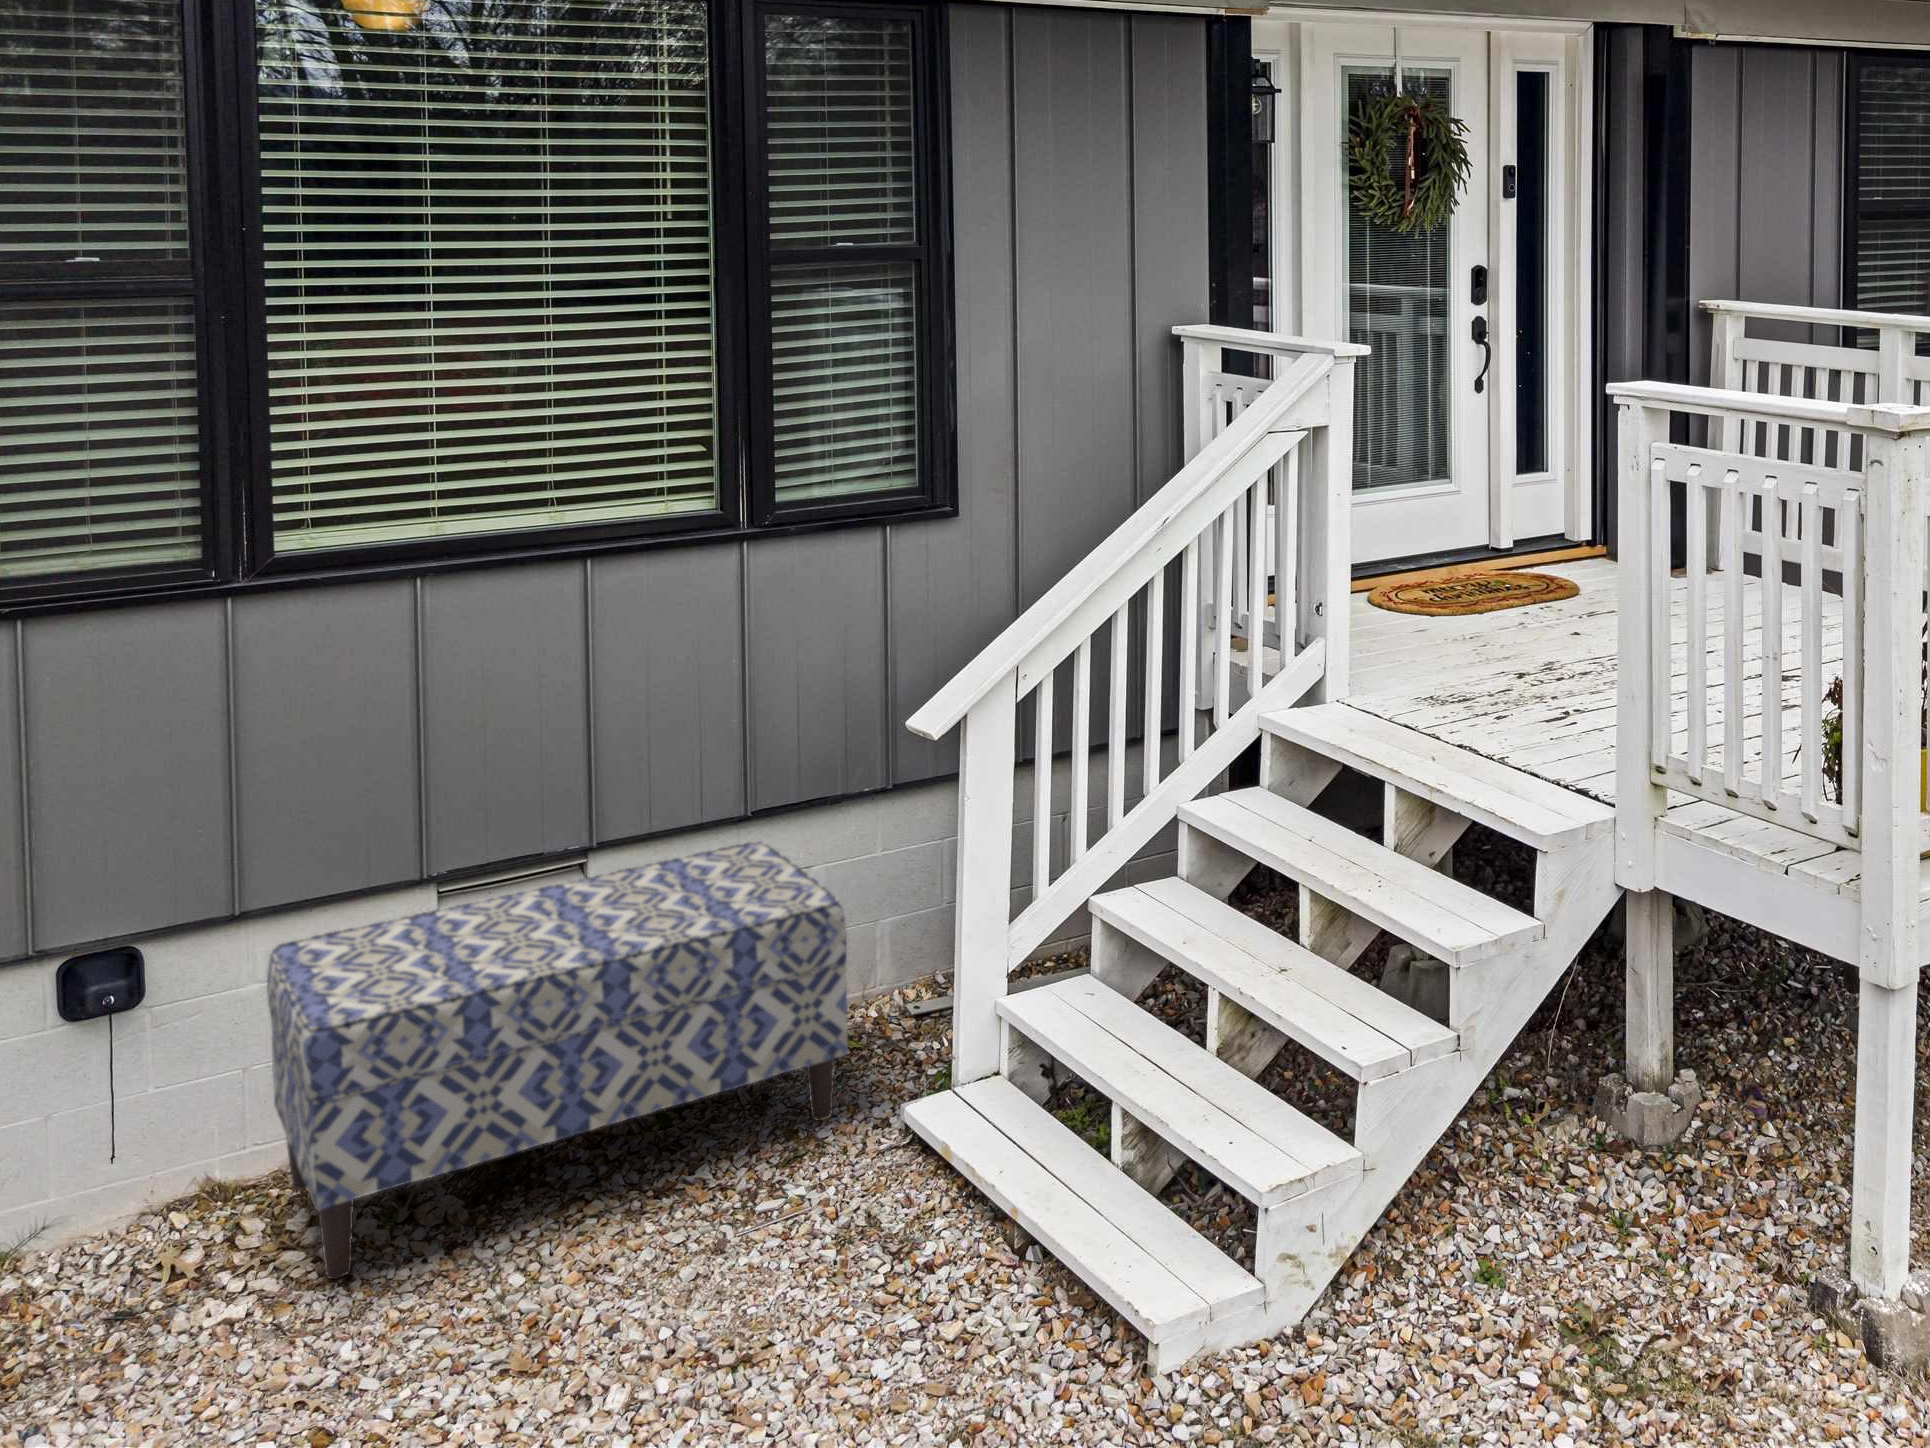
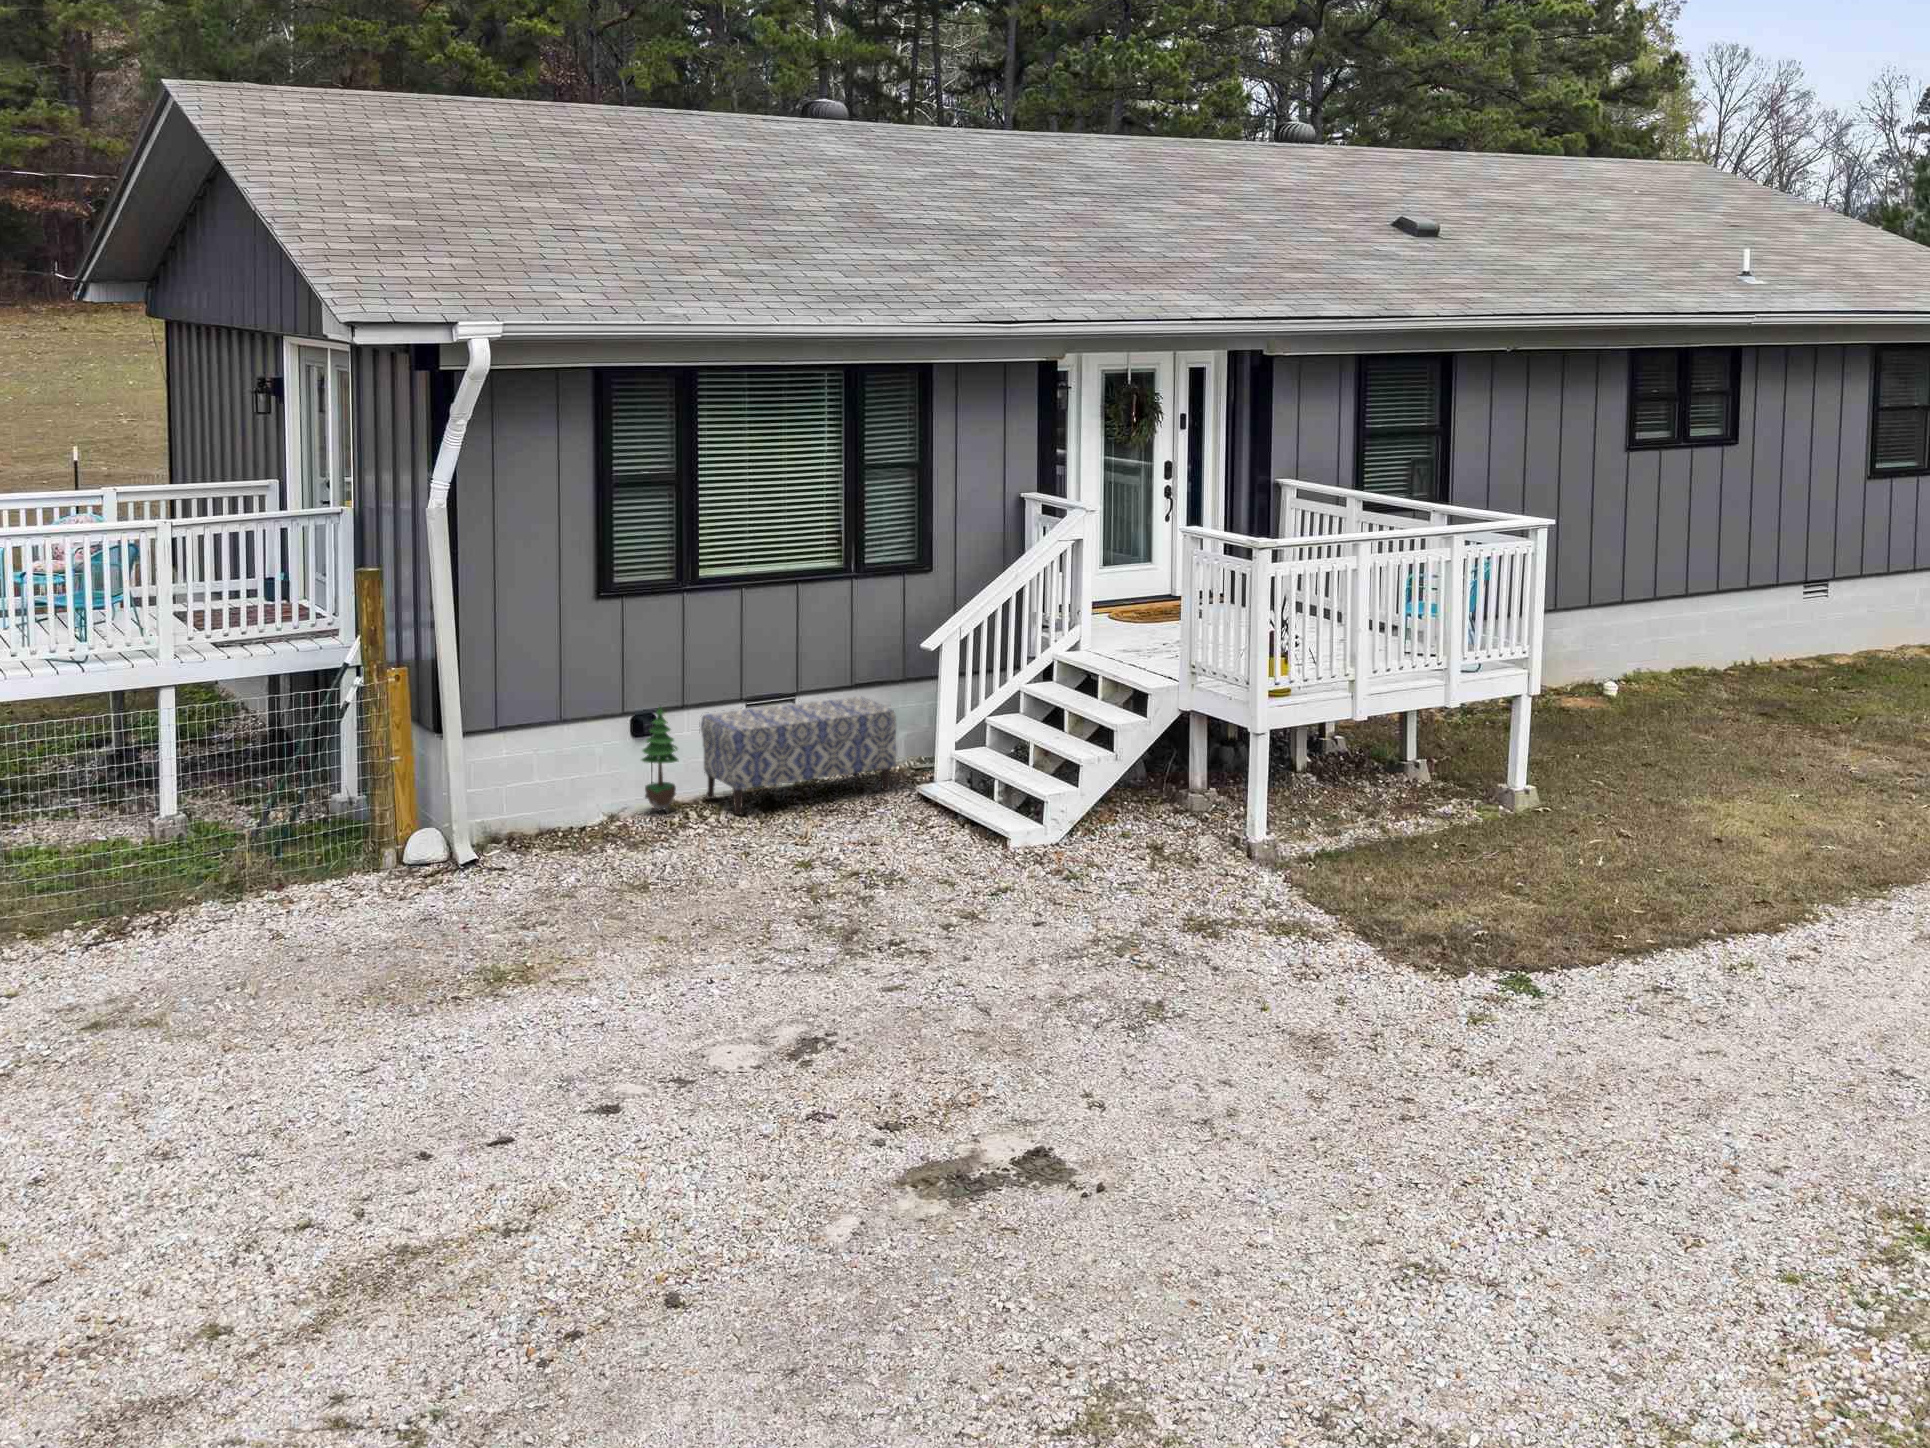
potted tree: none [35,946,175,1265] -> present [642,707,678,811]

